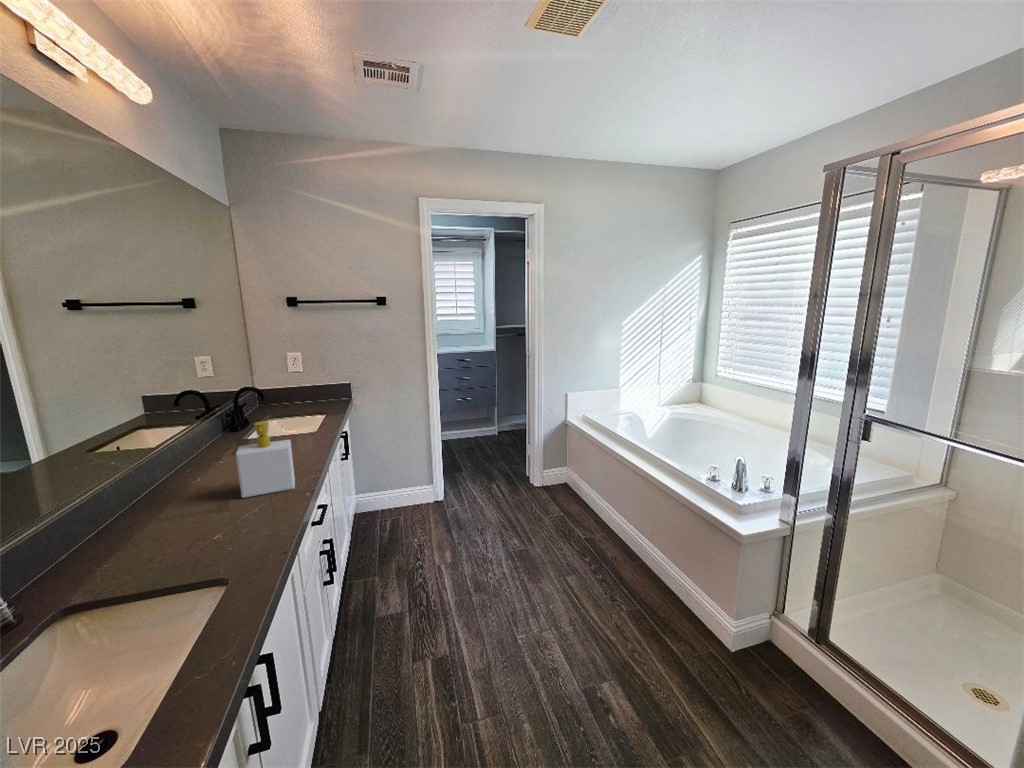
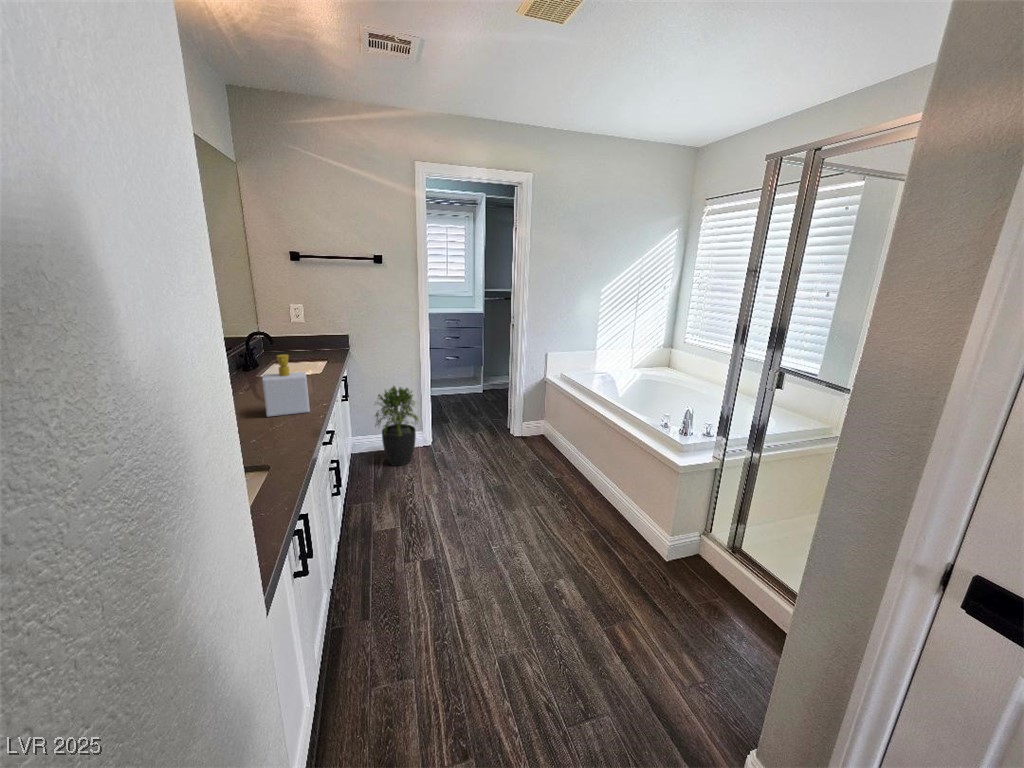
potted plant: none [376,437,431,527] -> present [375,386,418,466]

